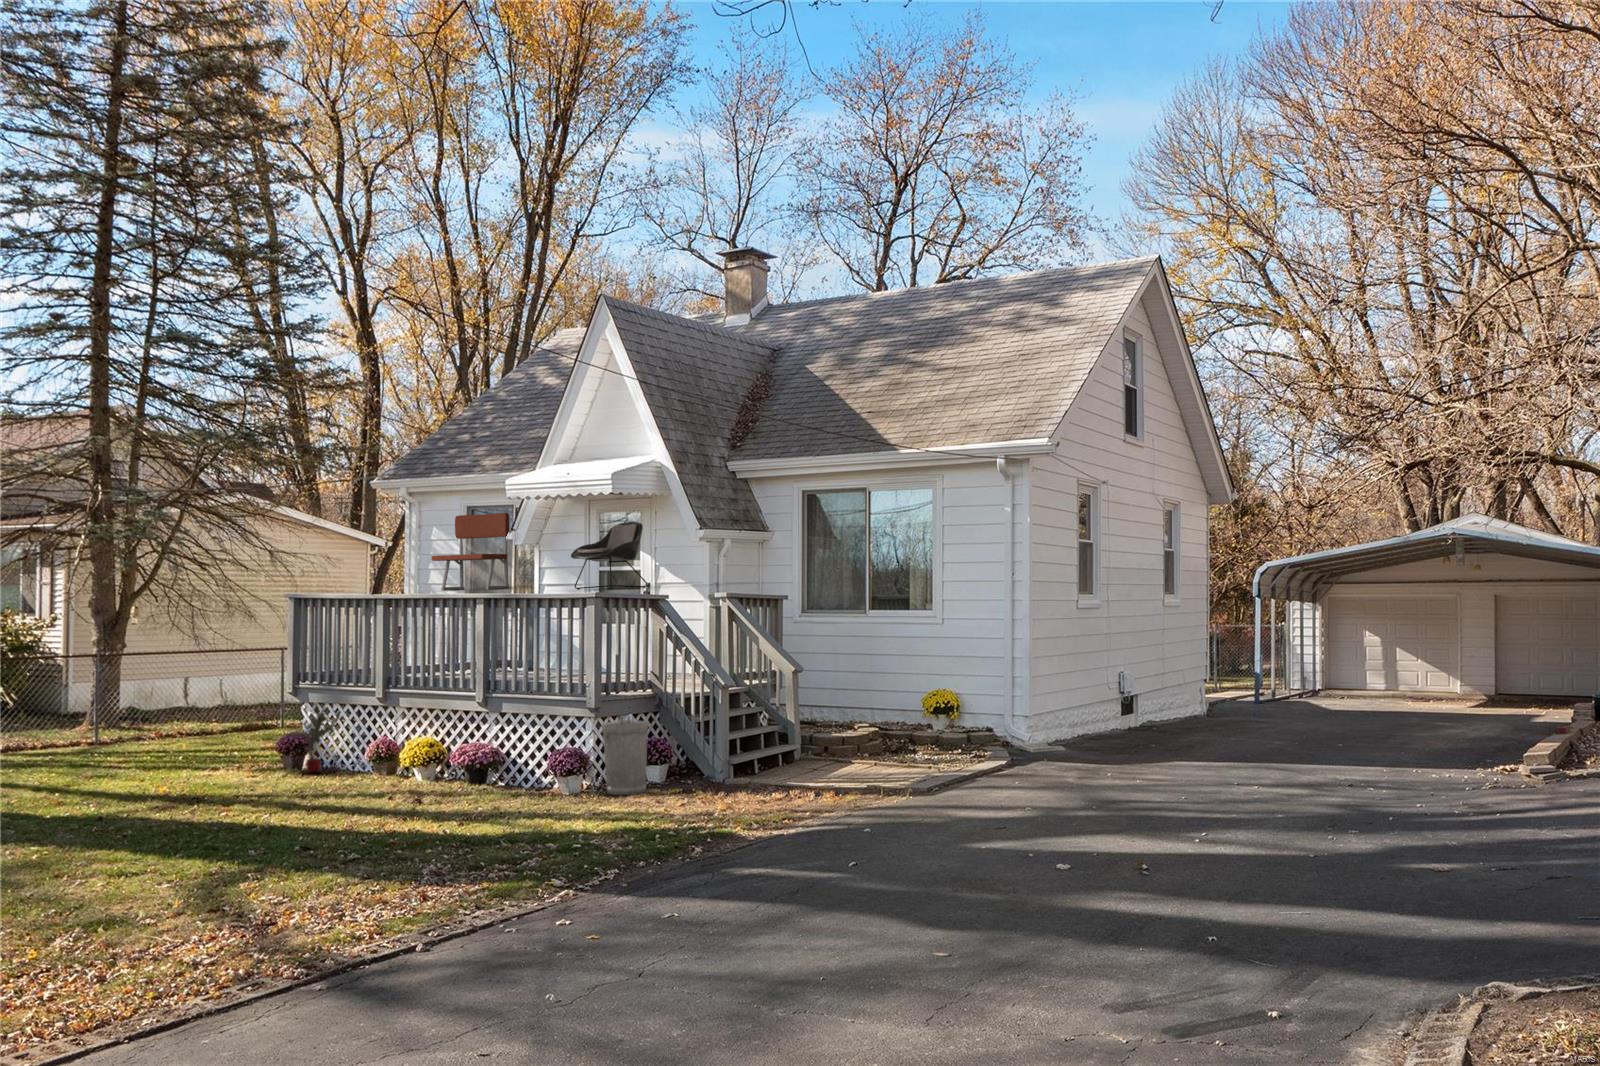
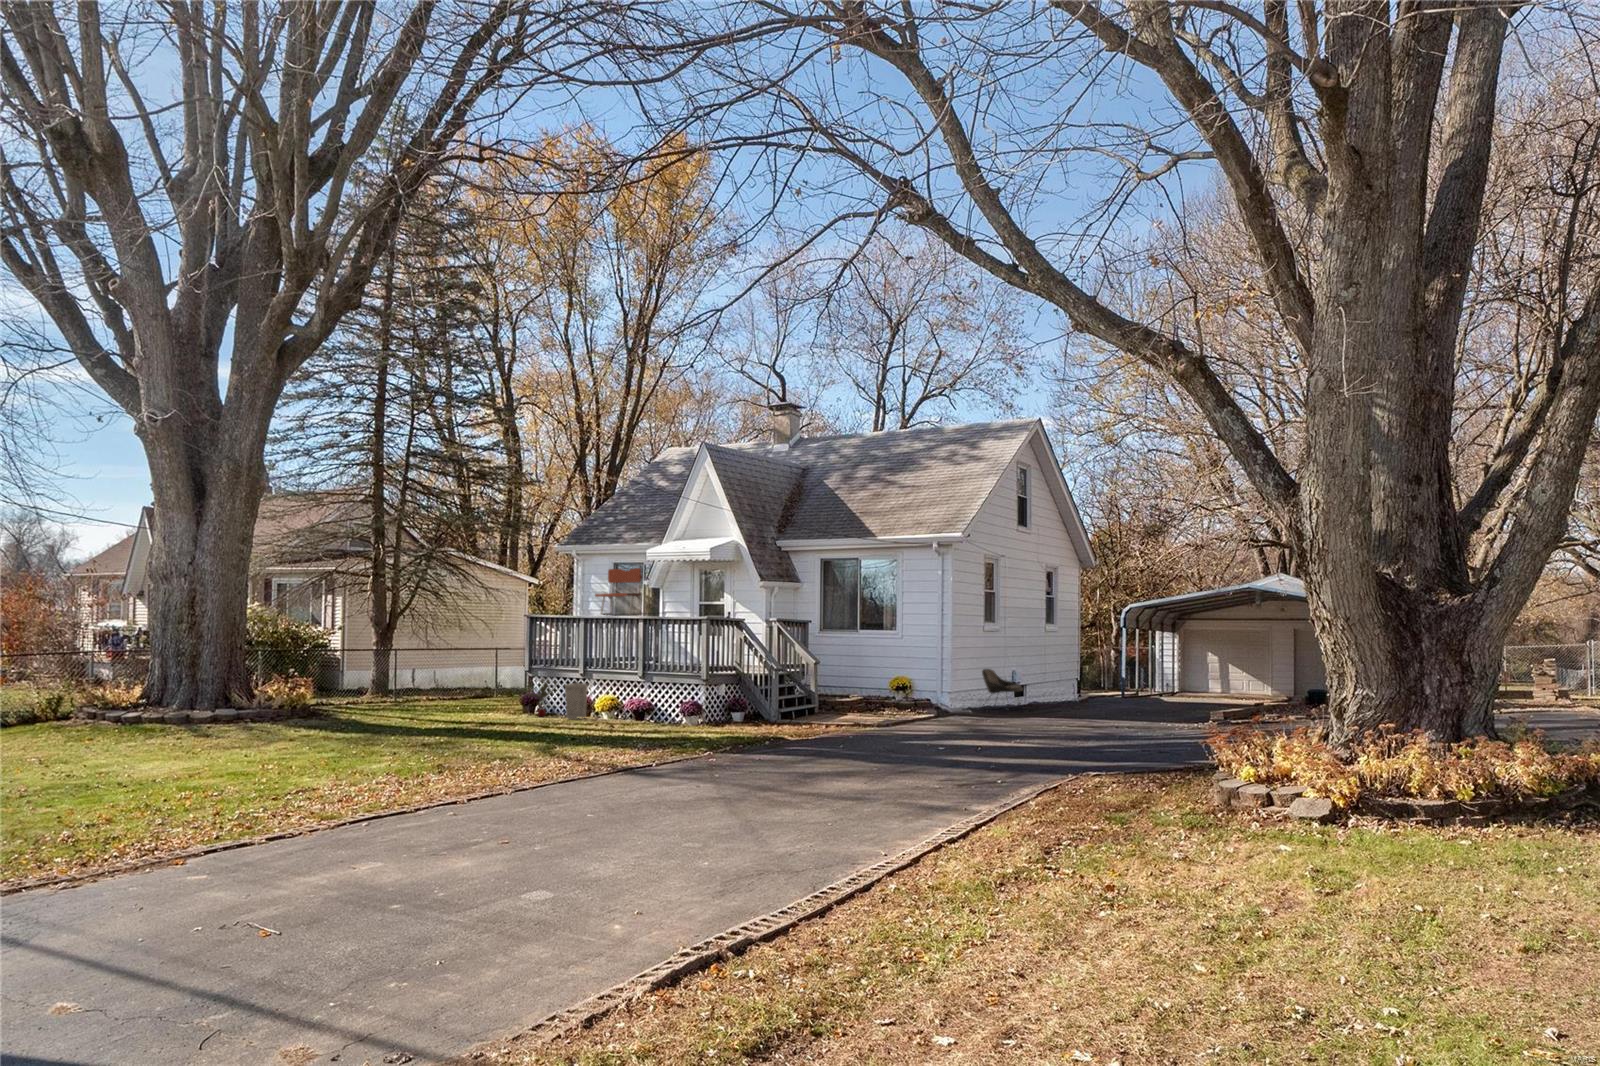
lounge chair: present [571,522,647,590] -> present [982,669,1023,710]
trash can: present [602,716,649,795] -> present [565,682,588,720]

